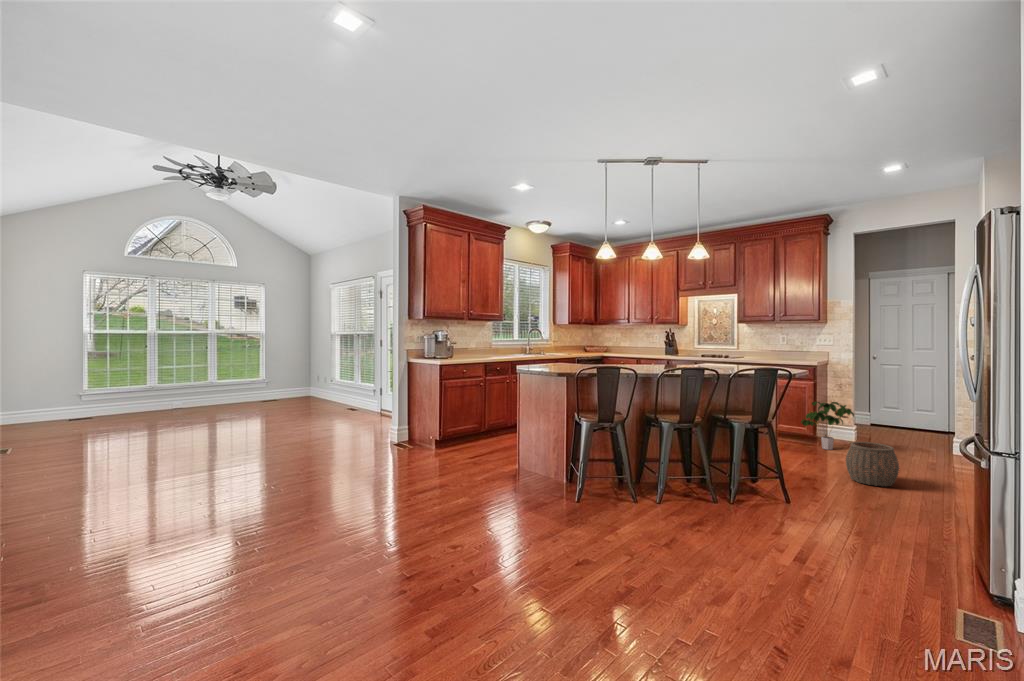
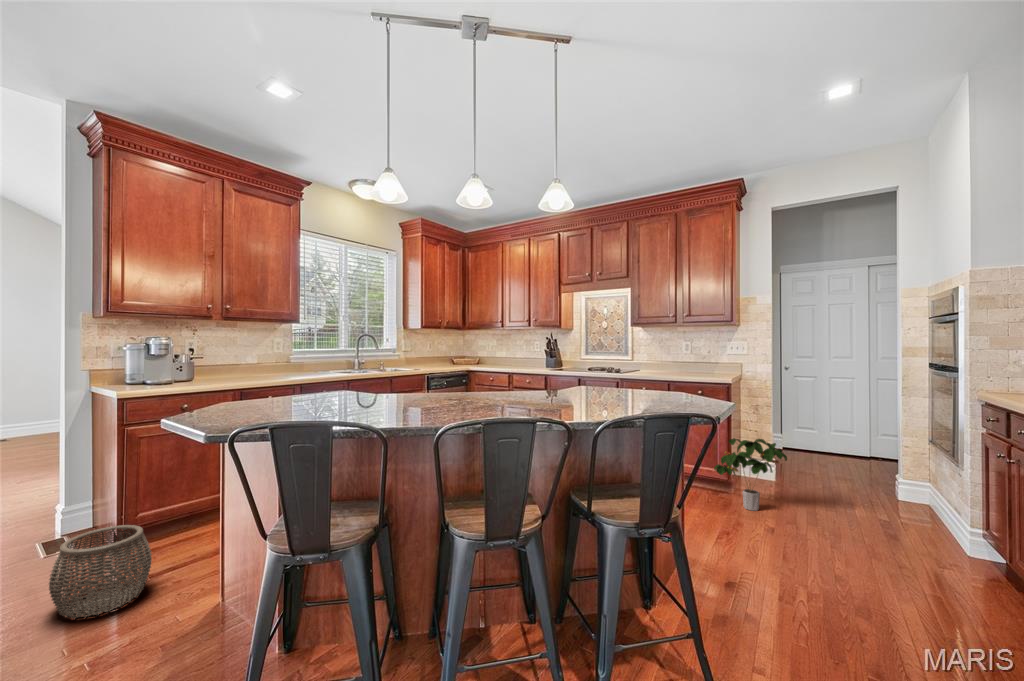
woven basket: present [846,442,899,486] -> present [49,525,152,619]

